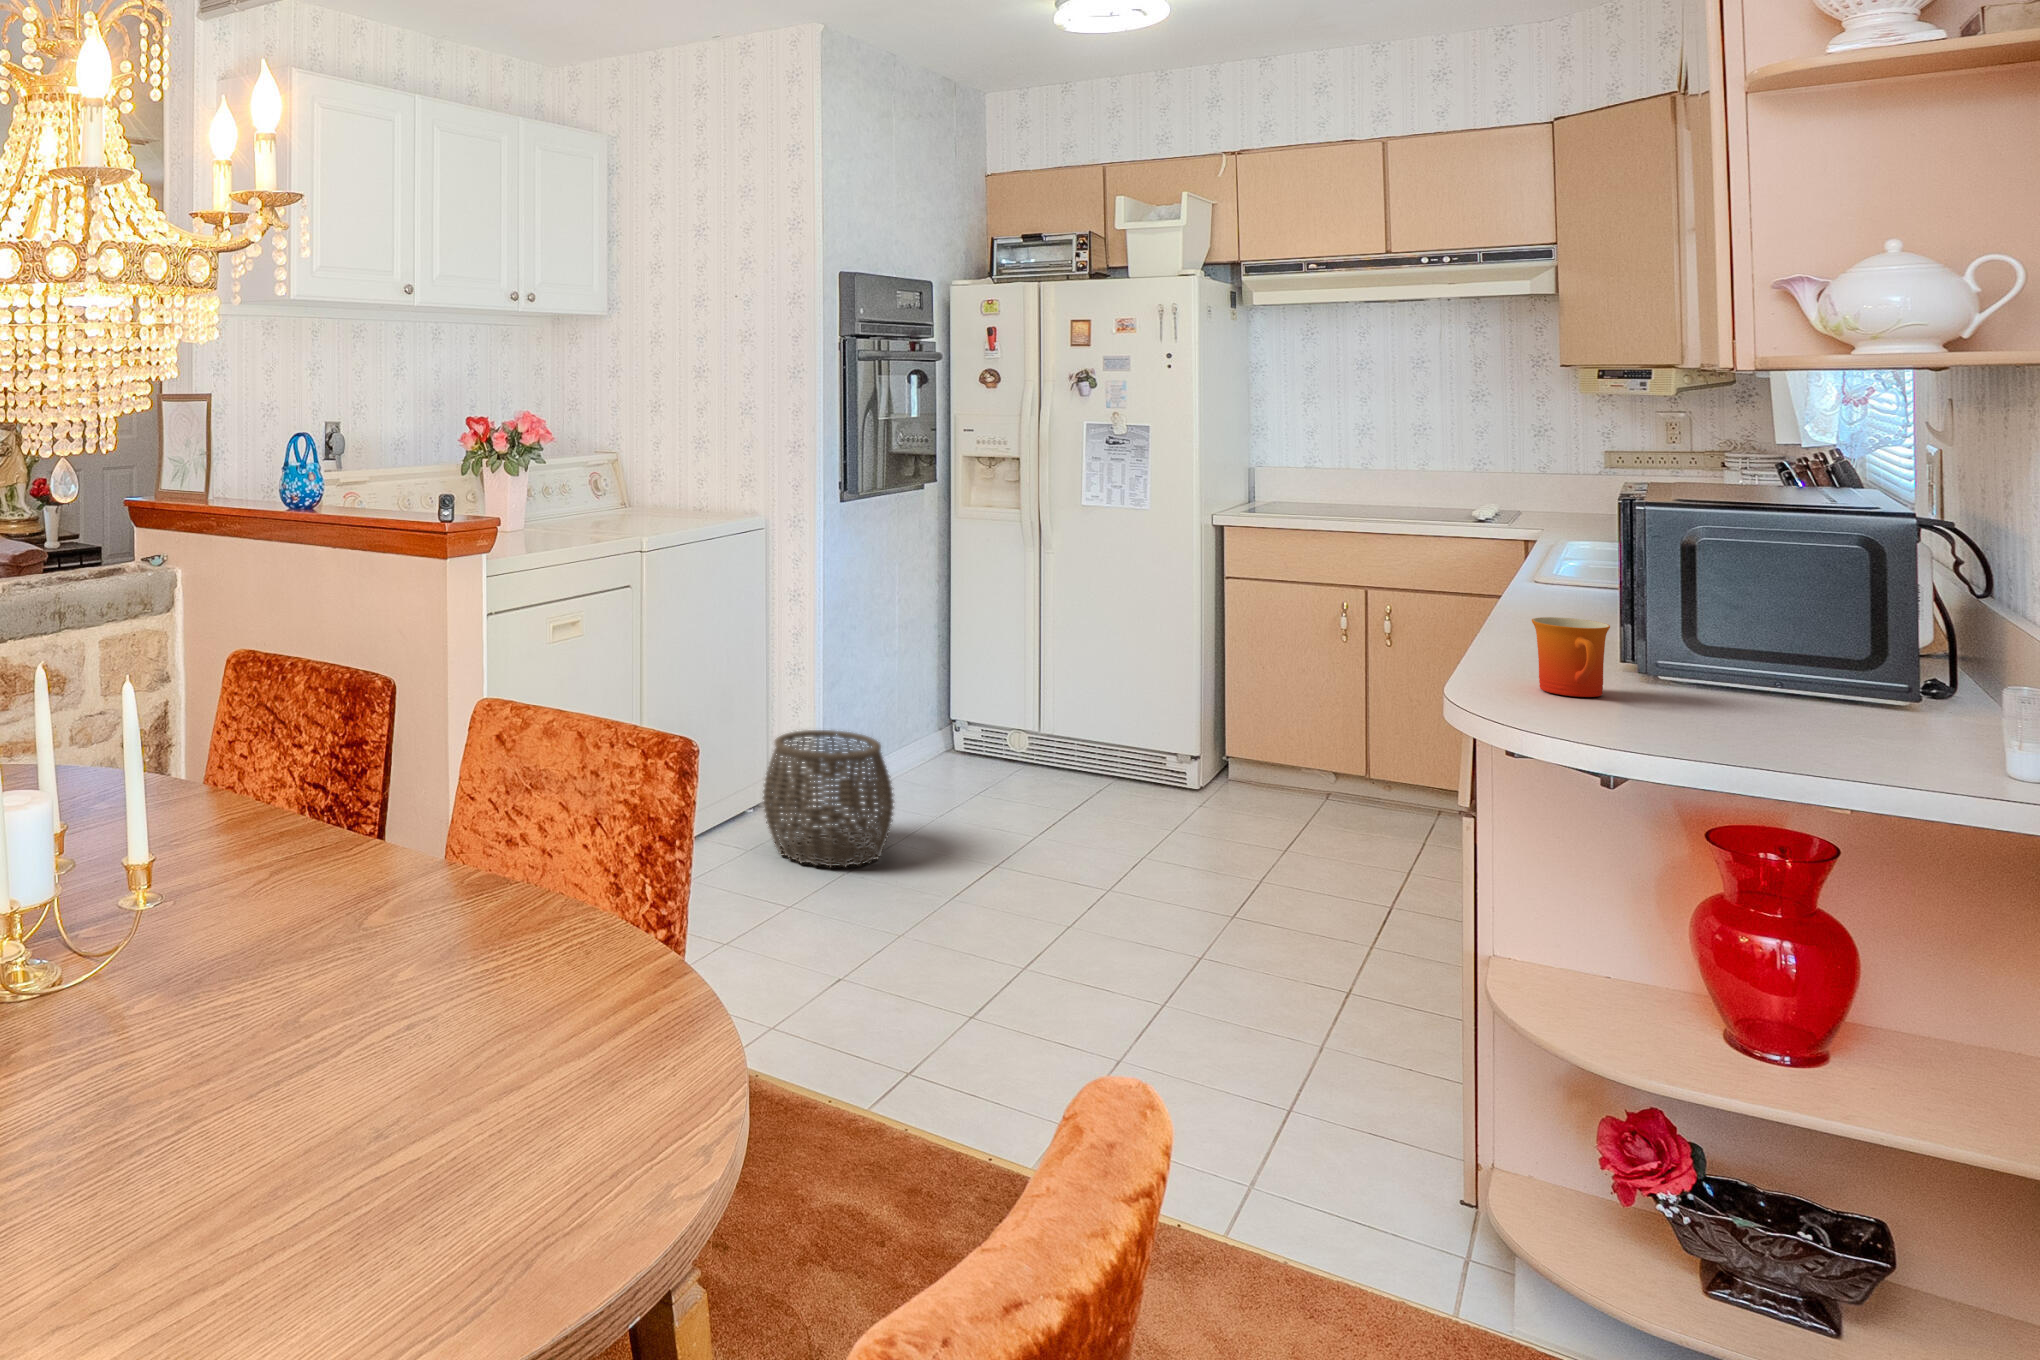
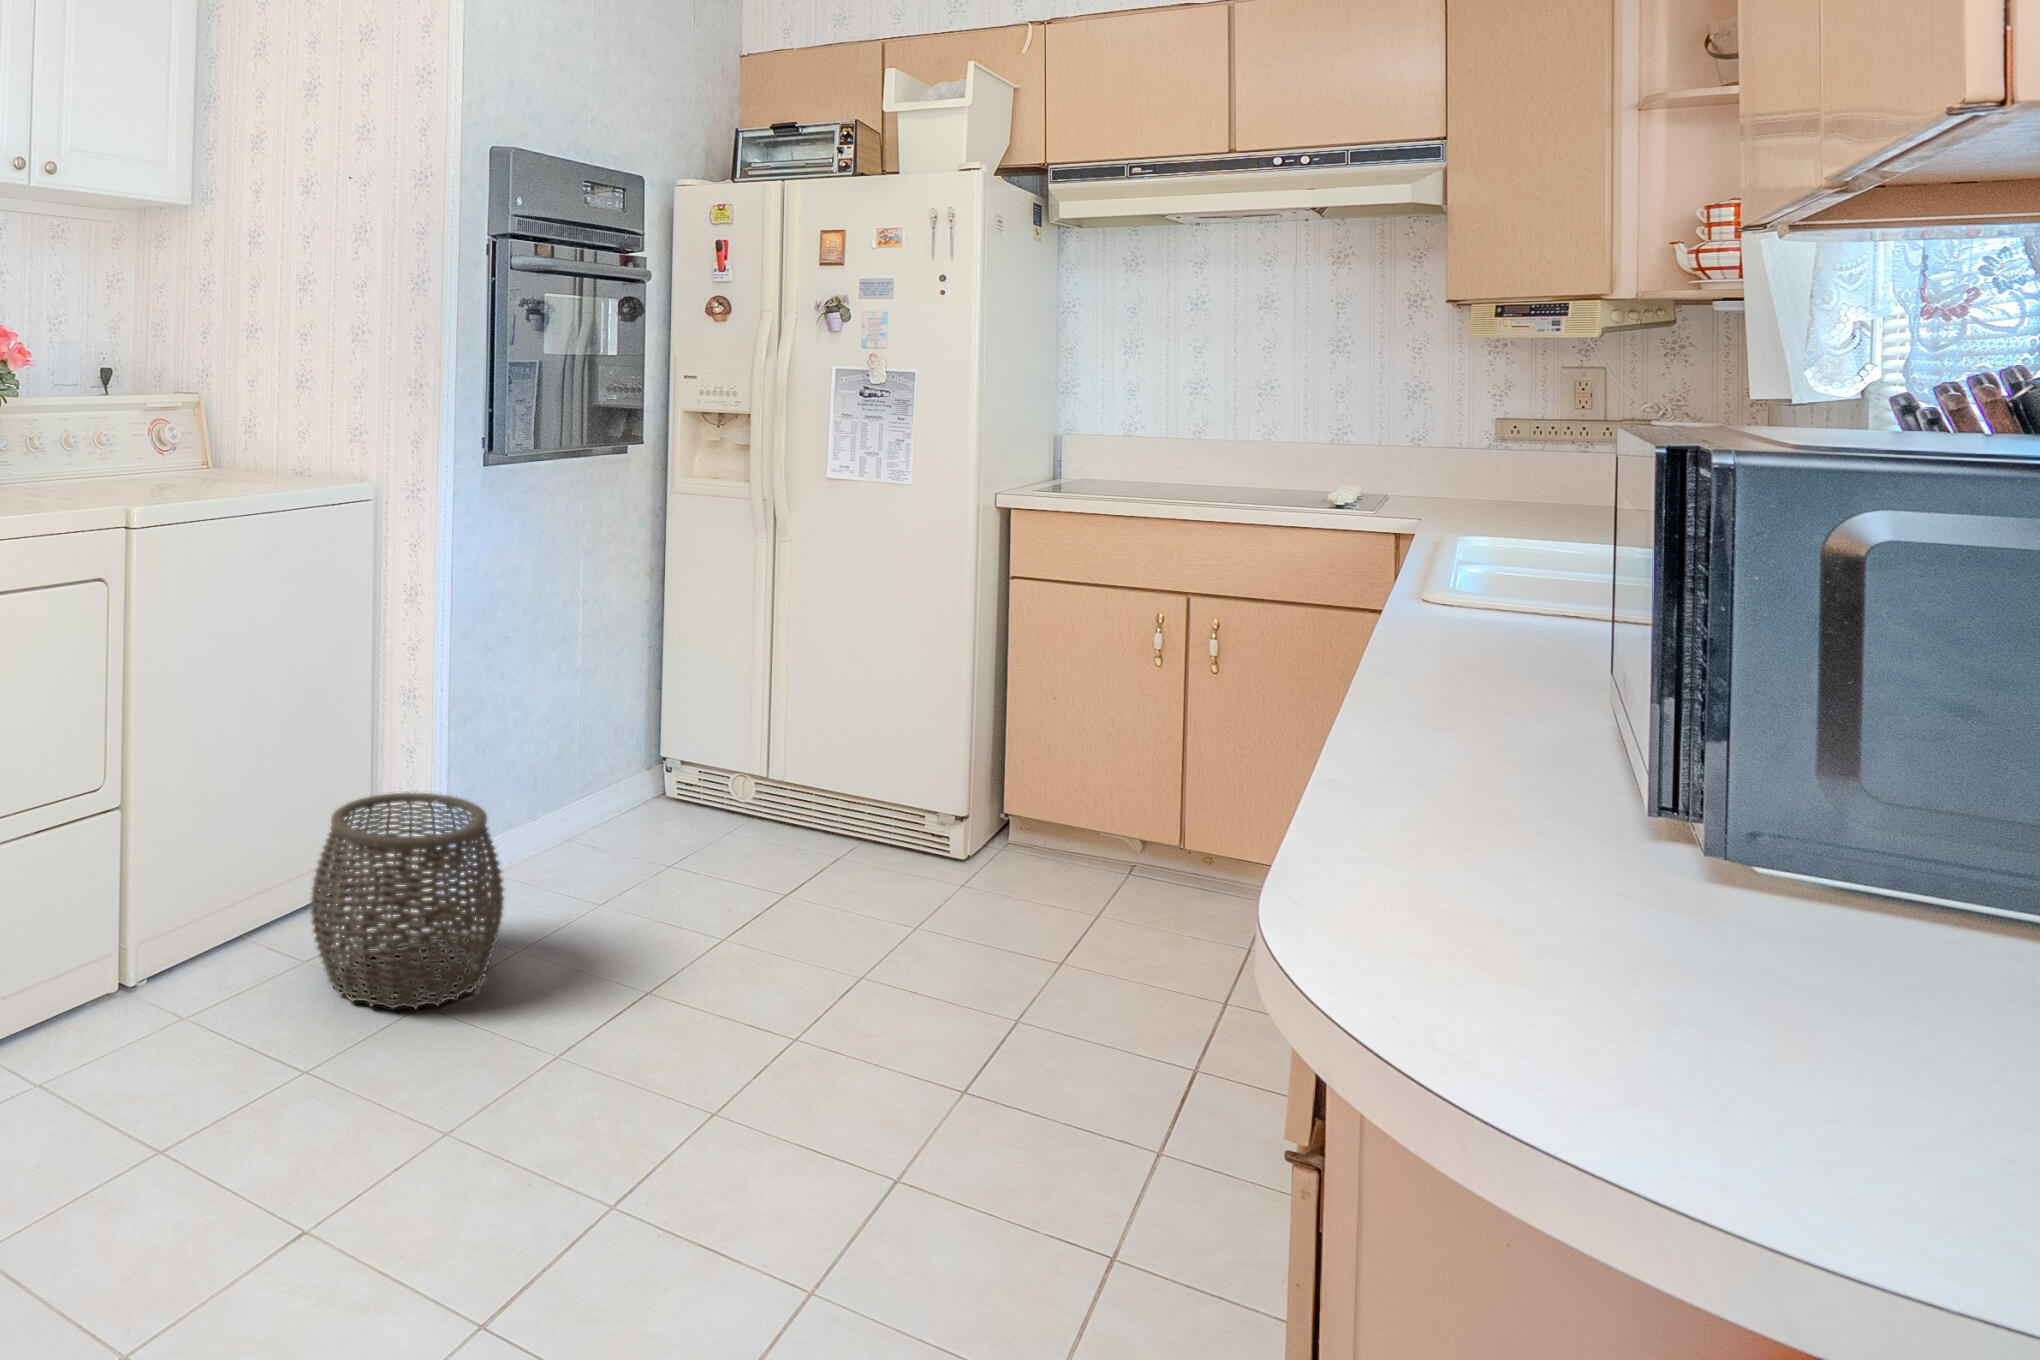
mug: present [1532,617,1610,697] -> none [1533,710,1740,931]

